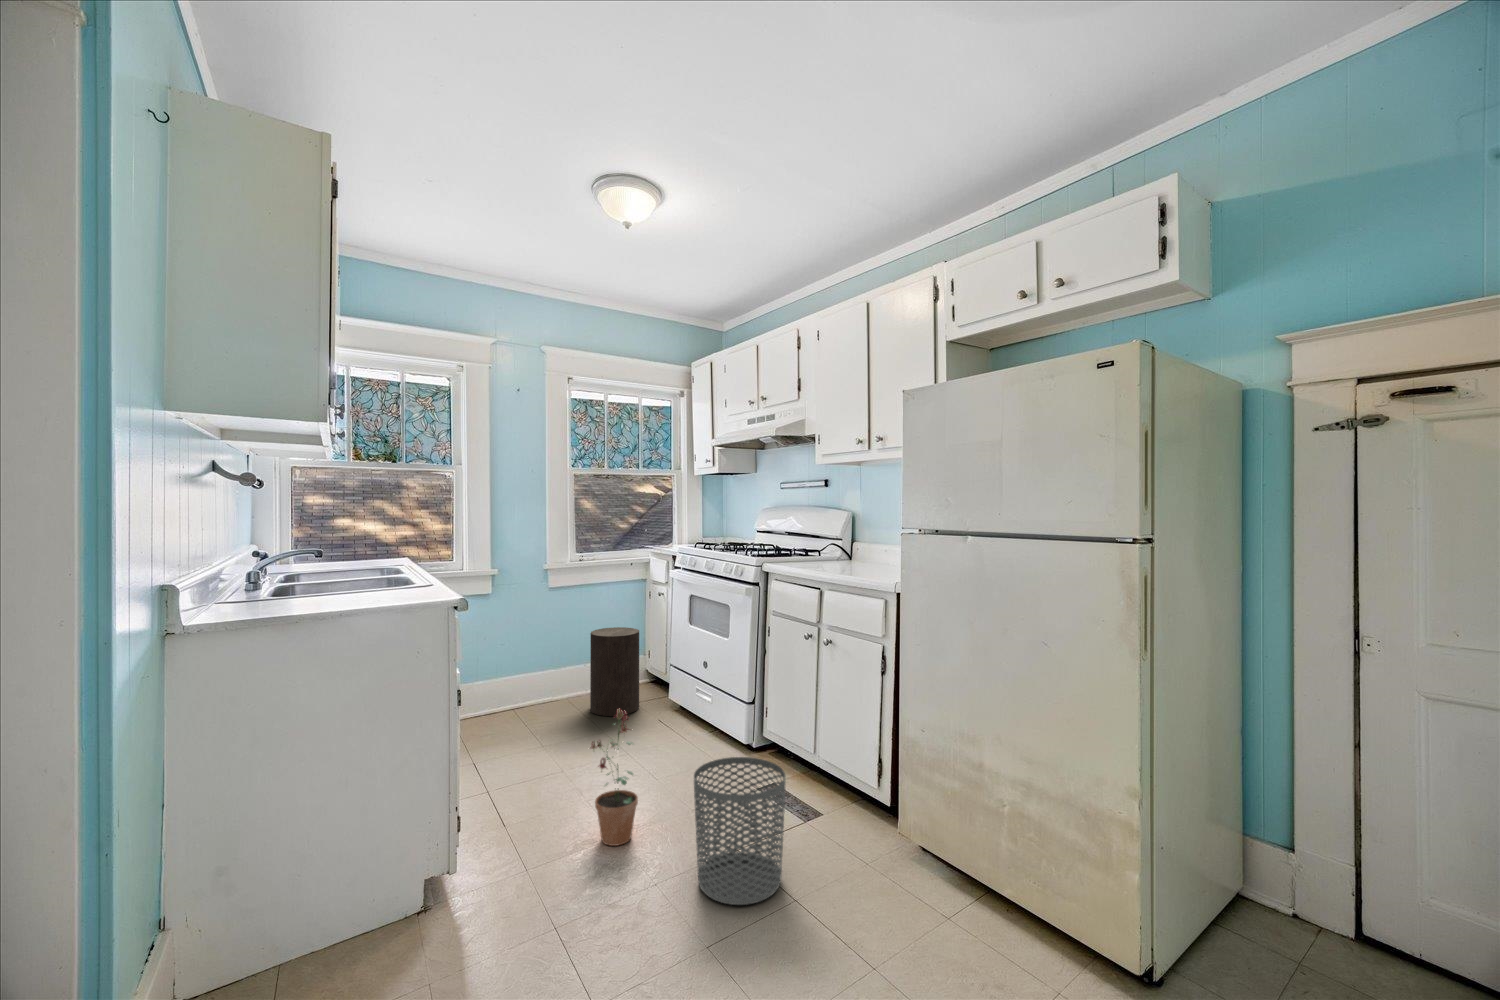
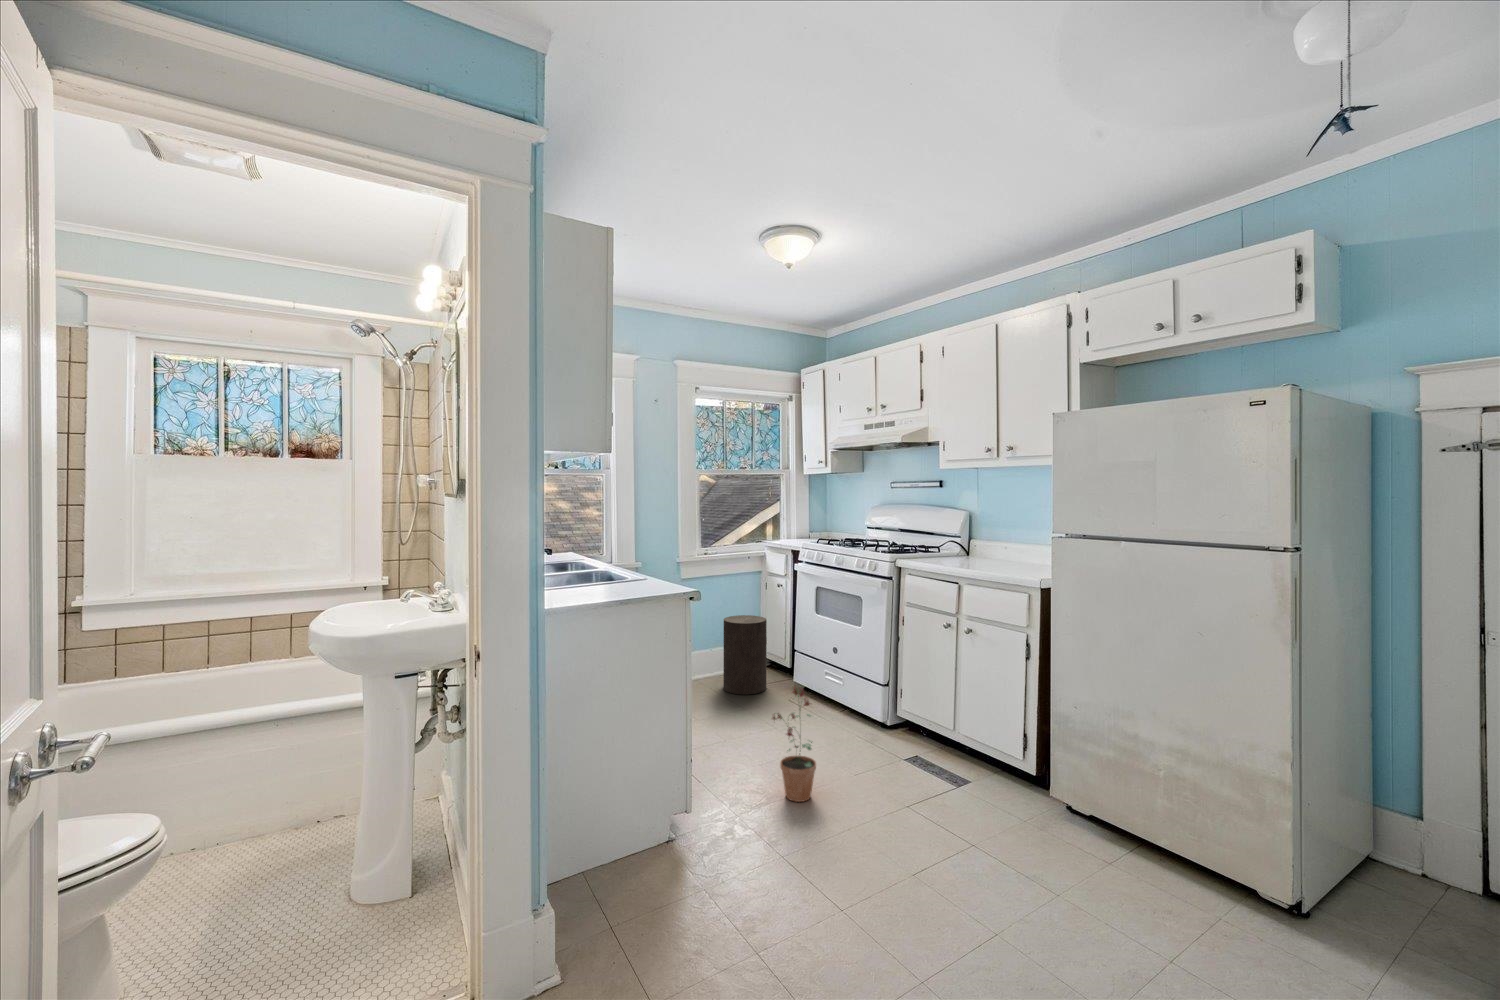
waste bin: present [694,757,786,905] -> none [880,728,960,850]

